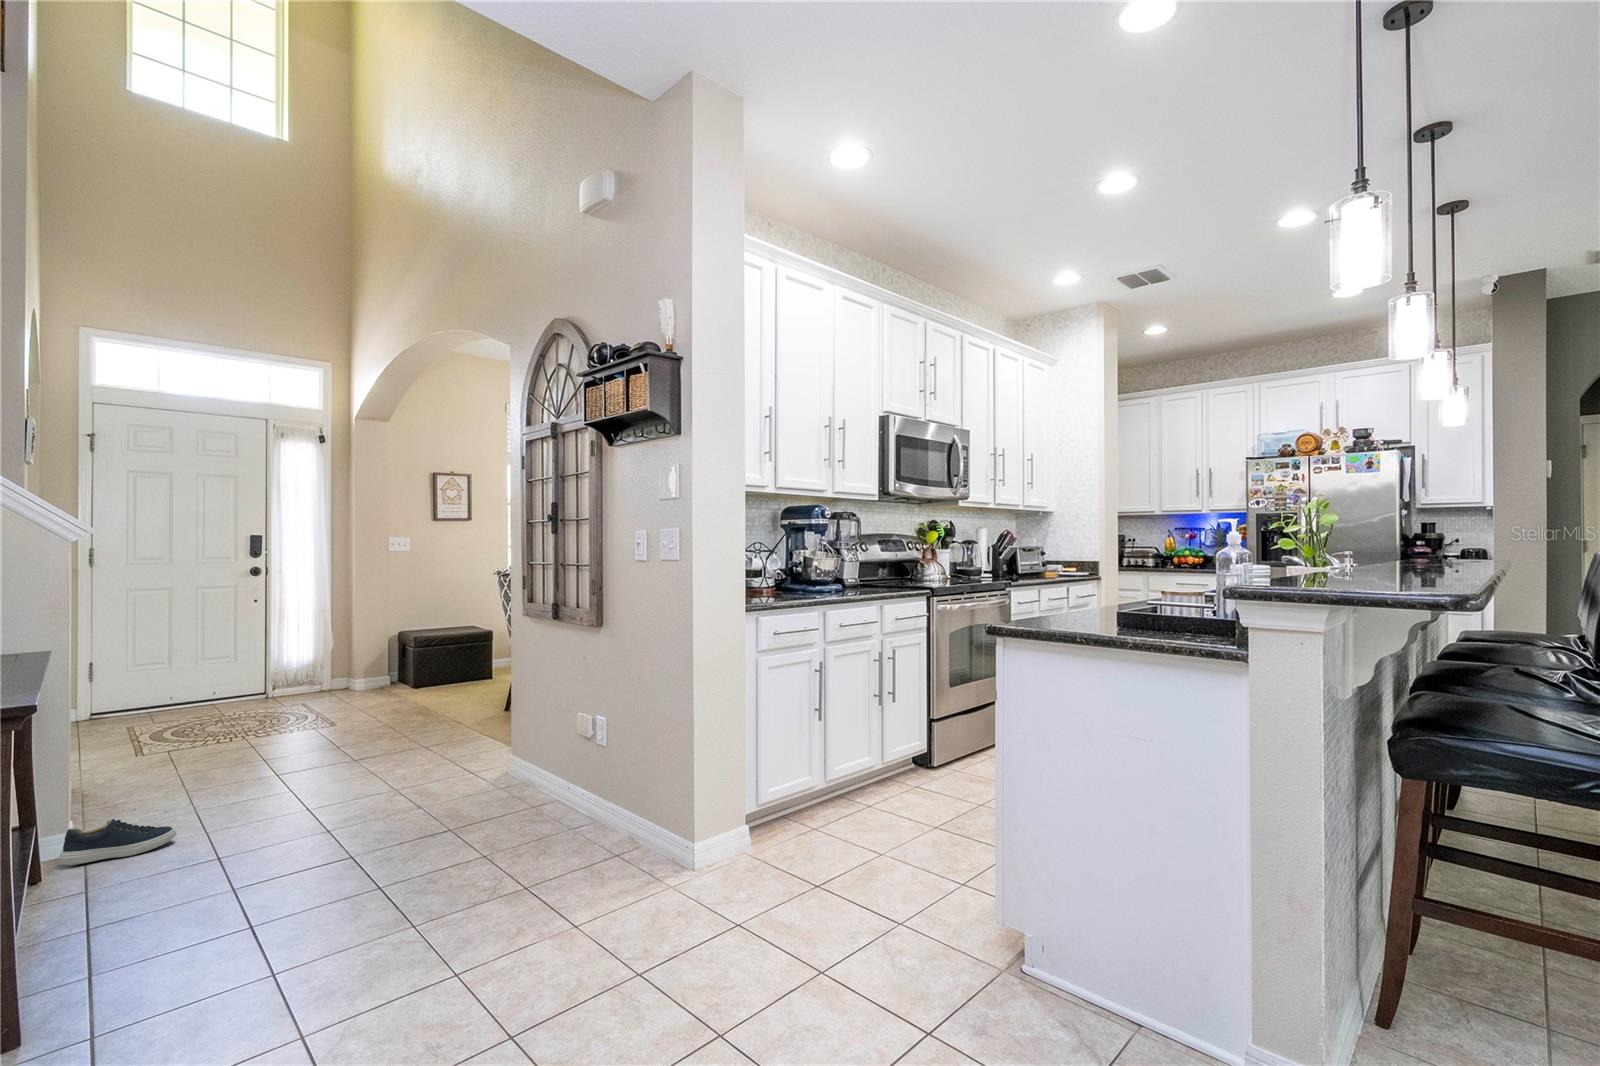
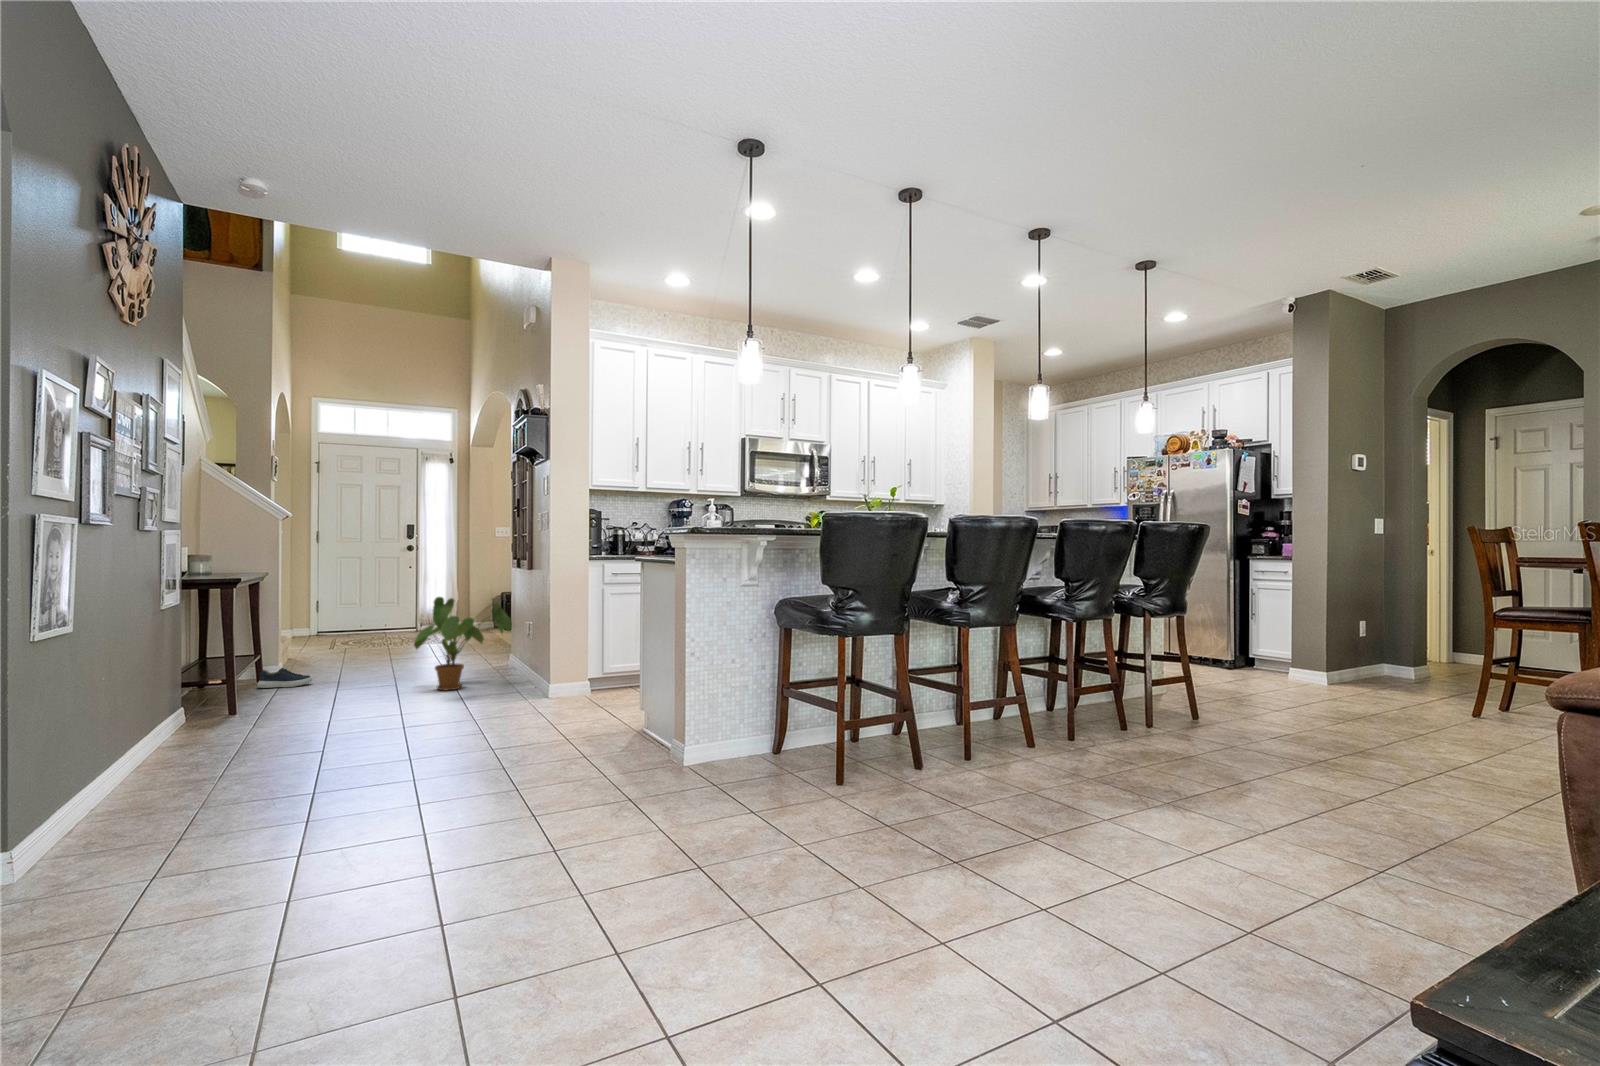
house plant: none [395,664,582,833] -> present [414,597,512,690]

